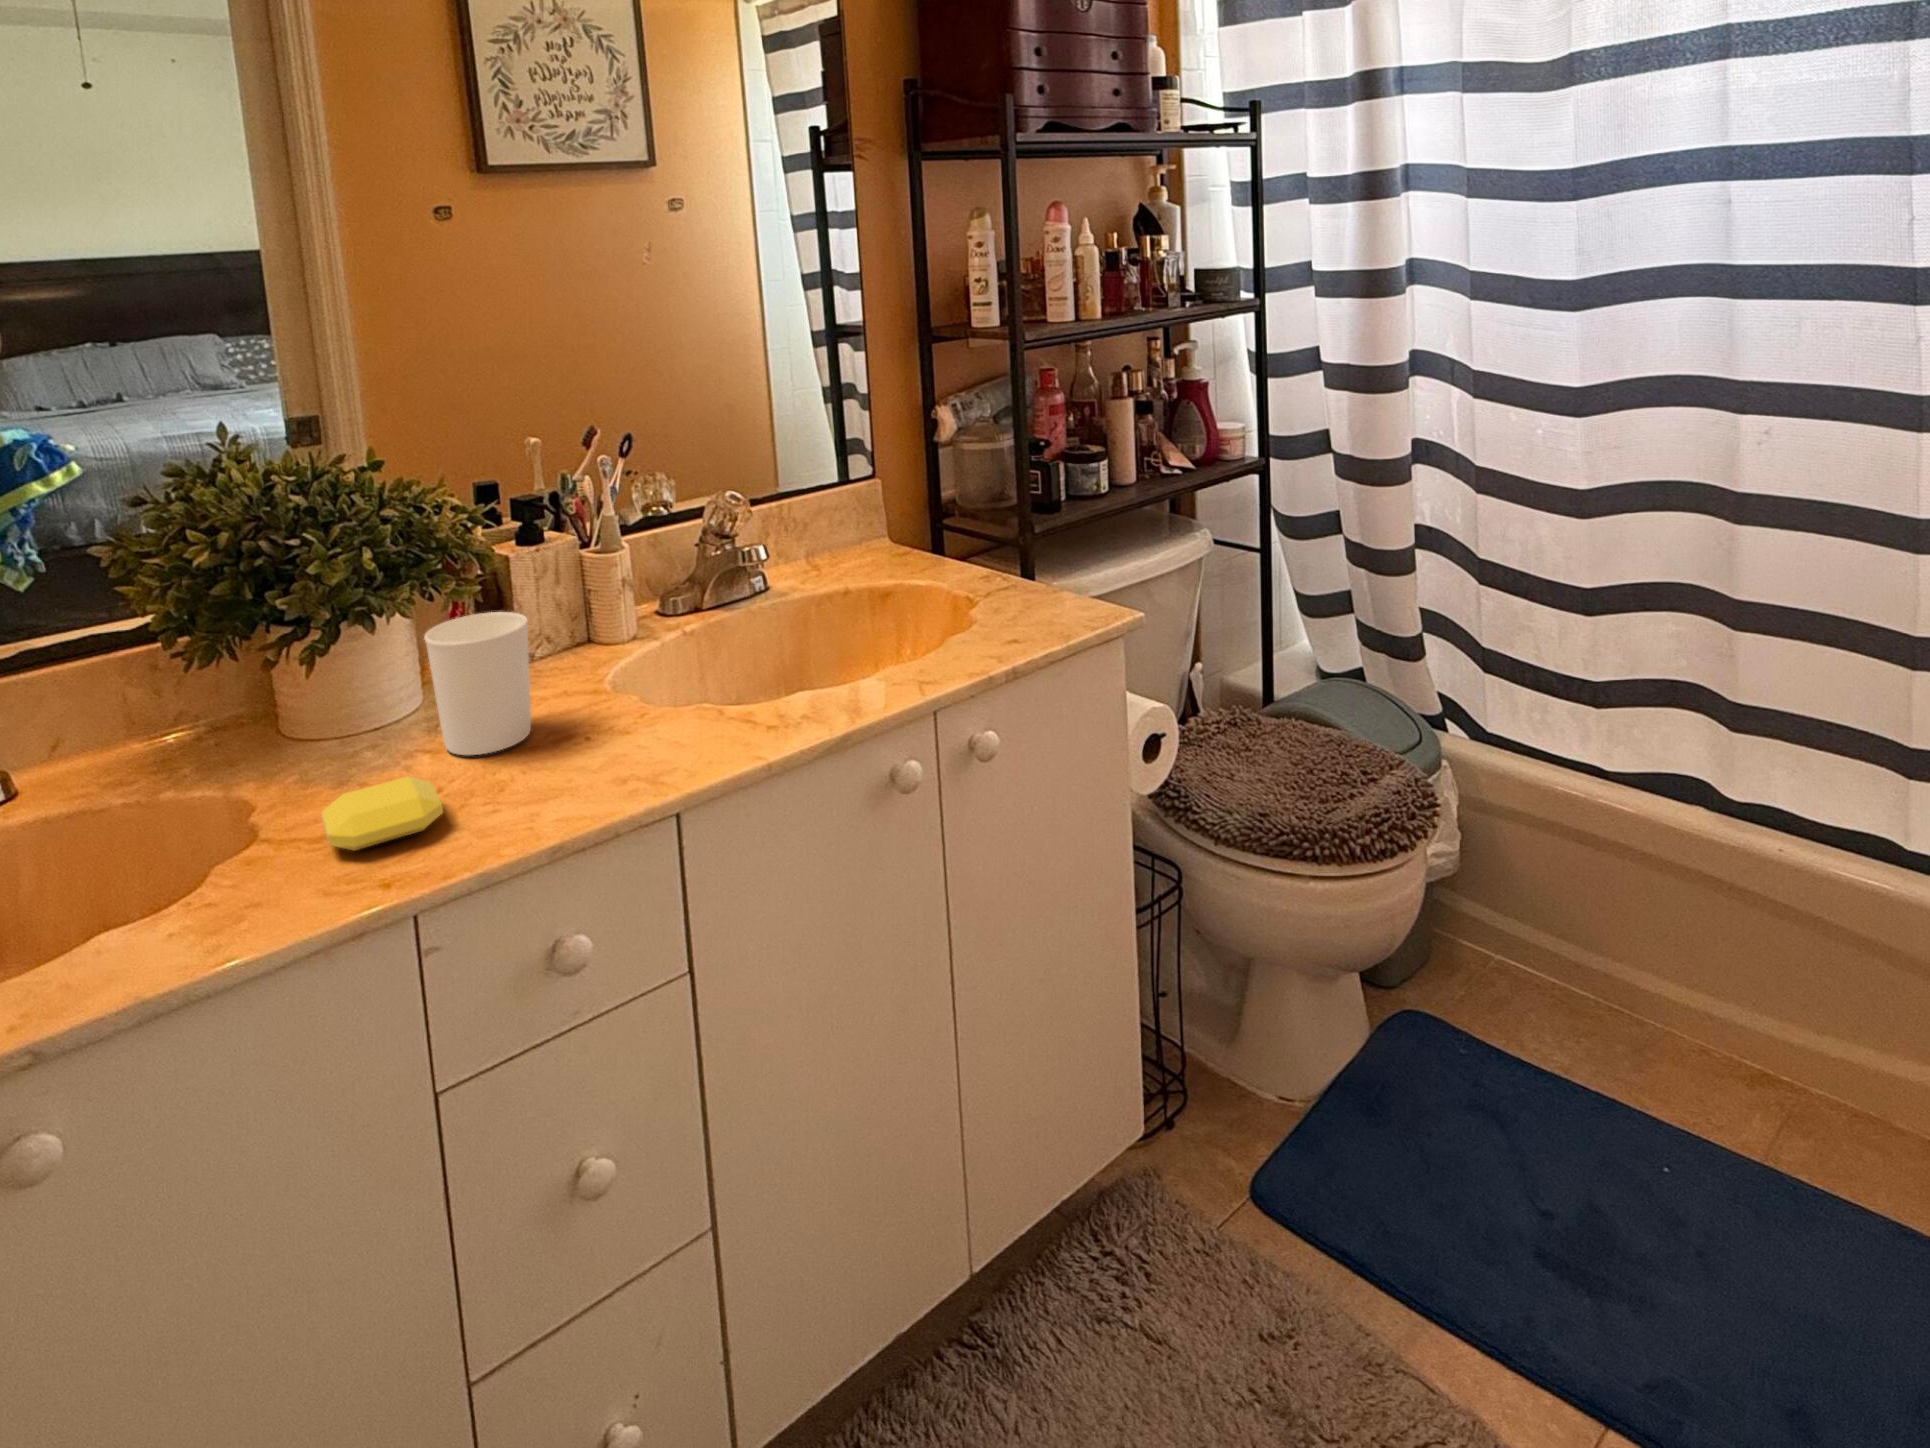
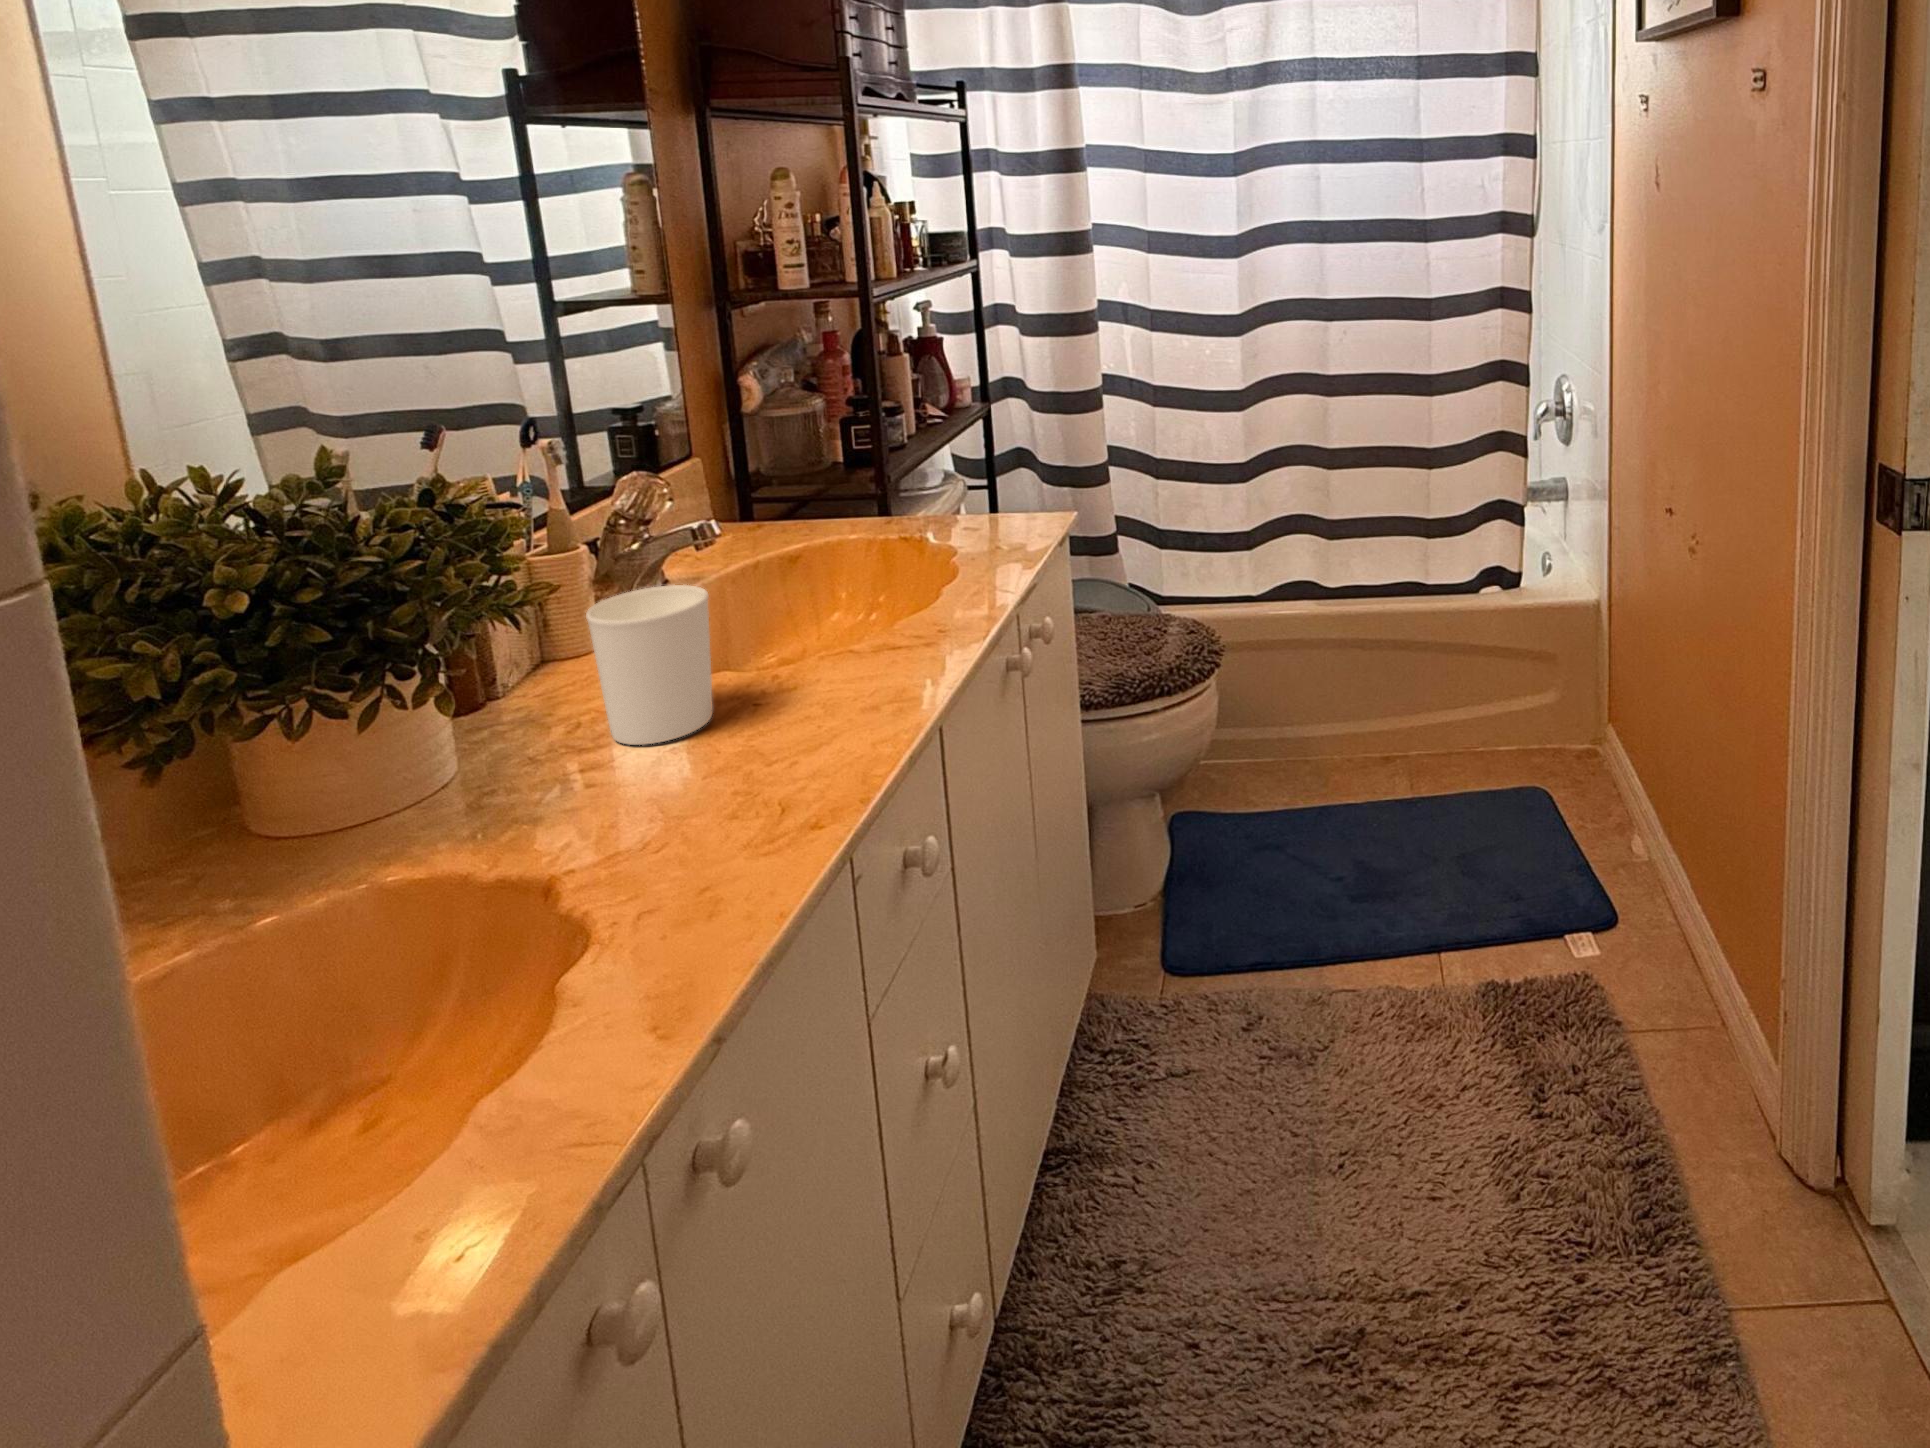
soap bar: present [322,776,443,851] -> none [650,745,793,815]

